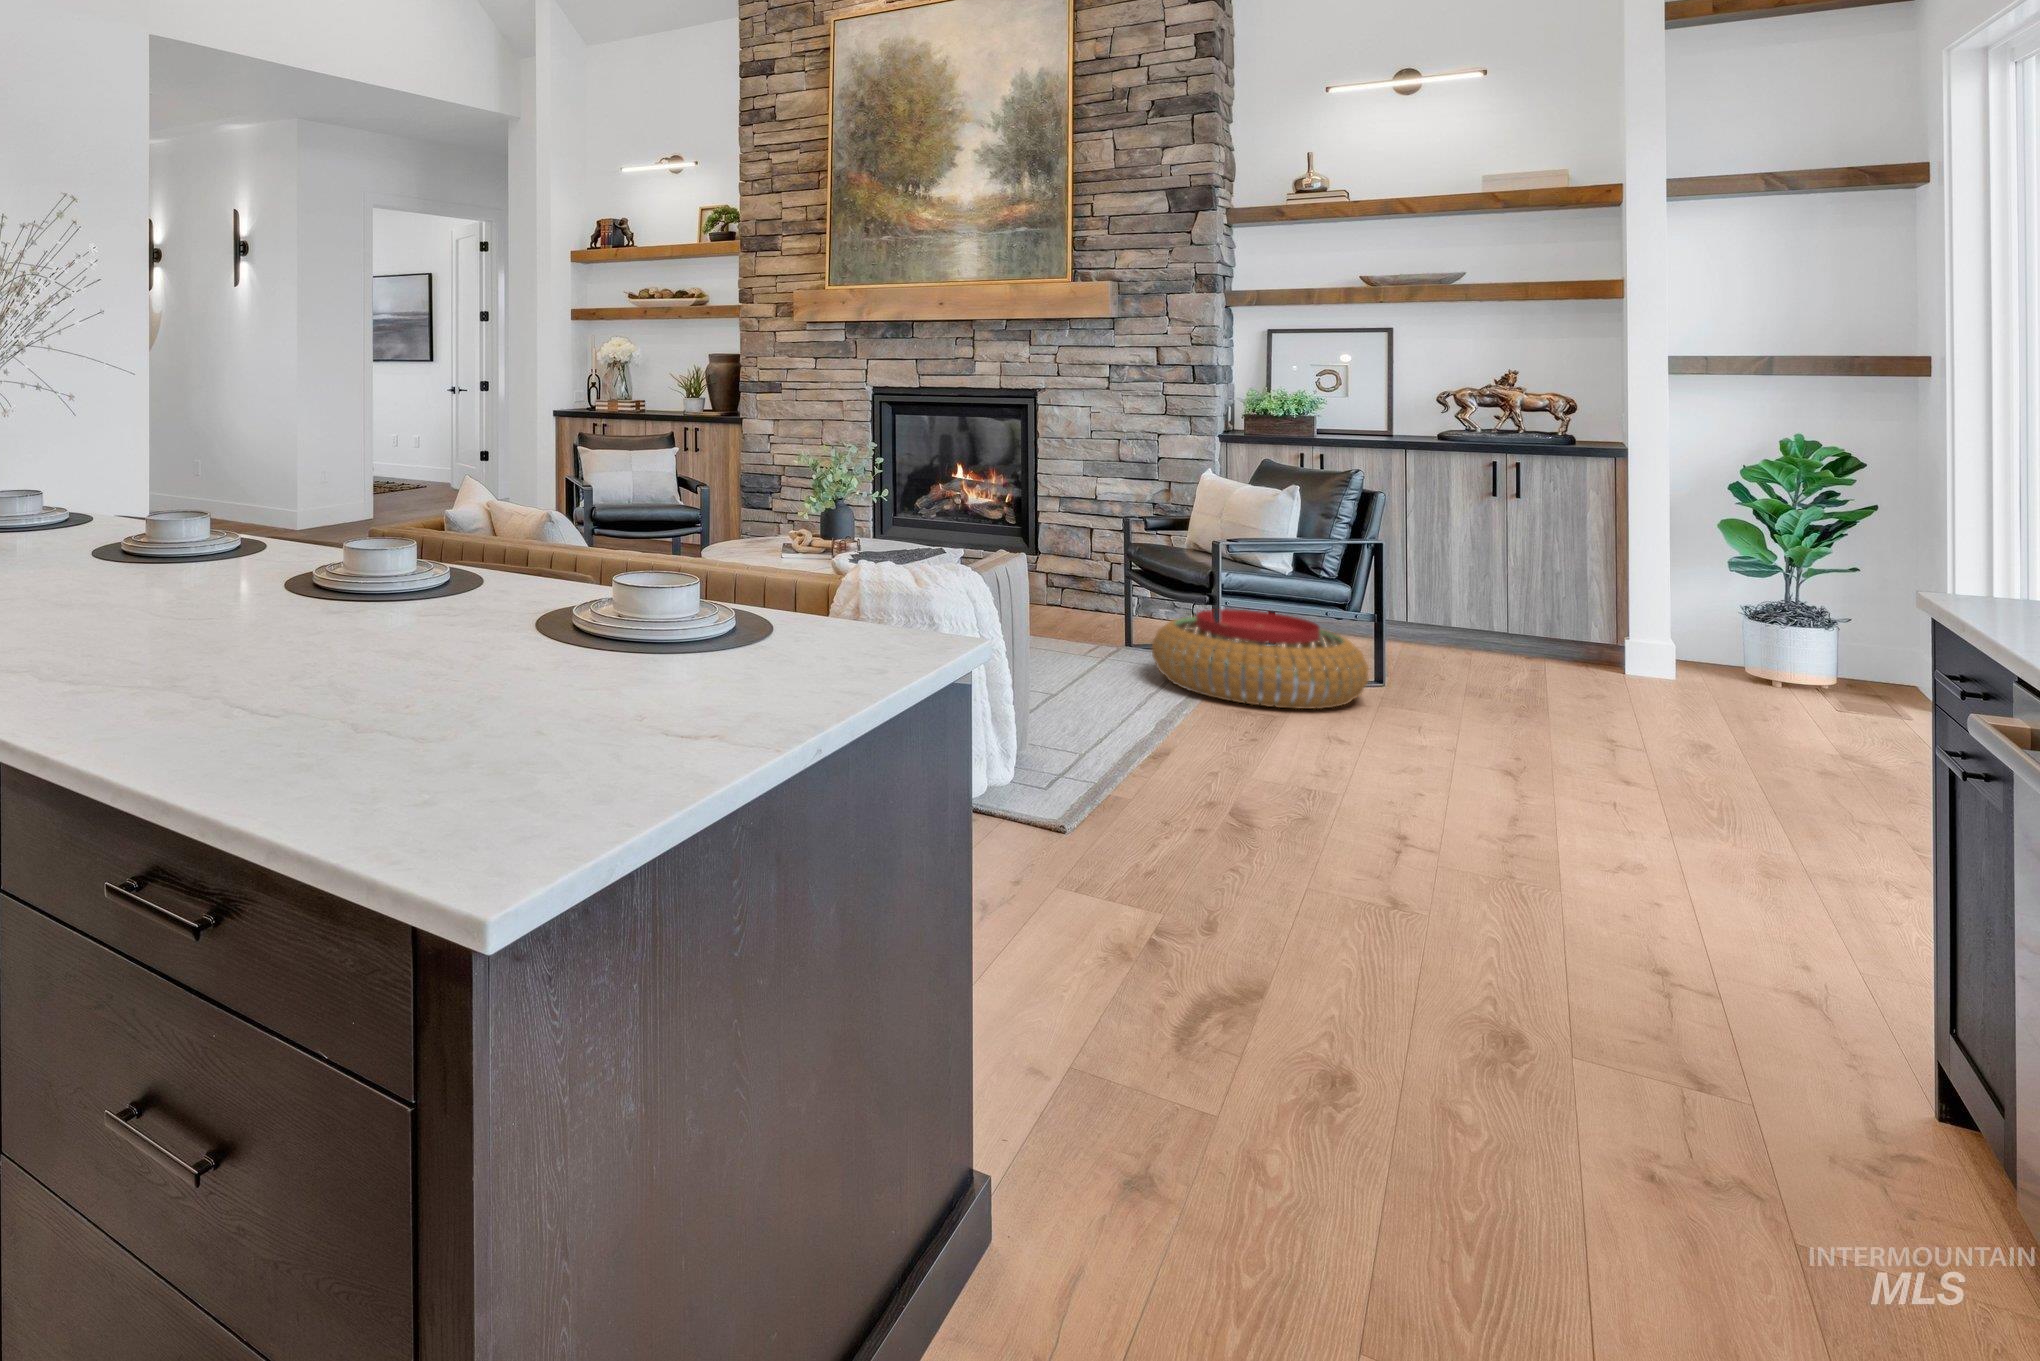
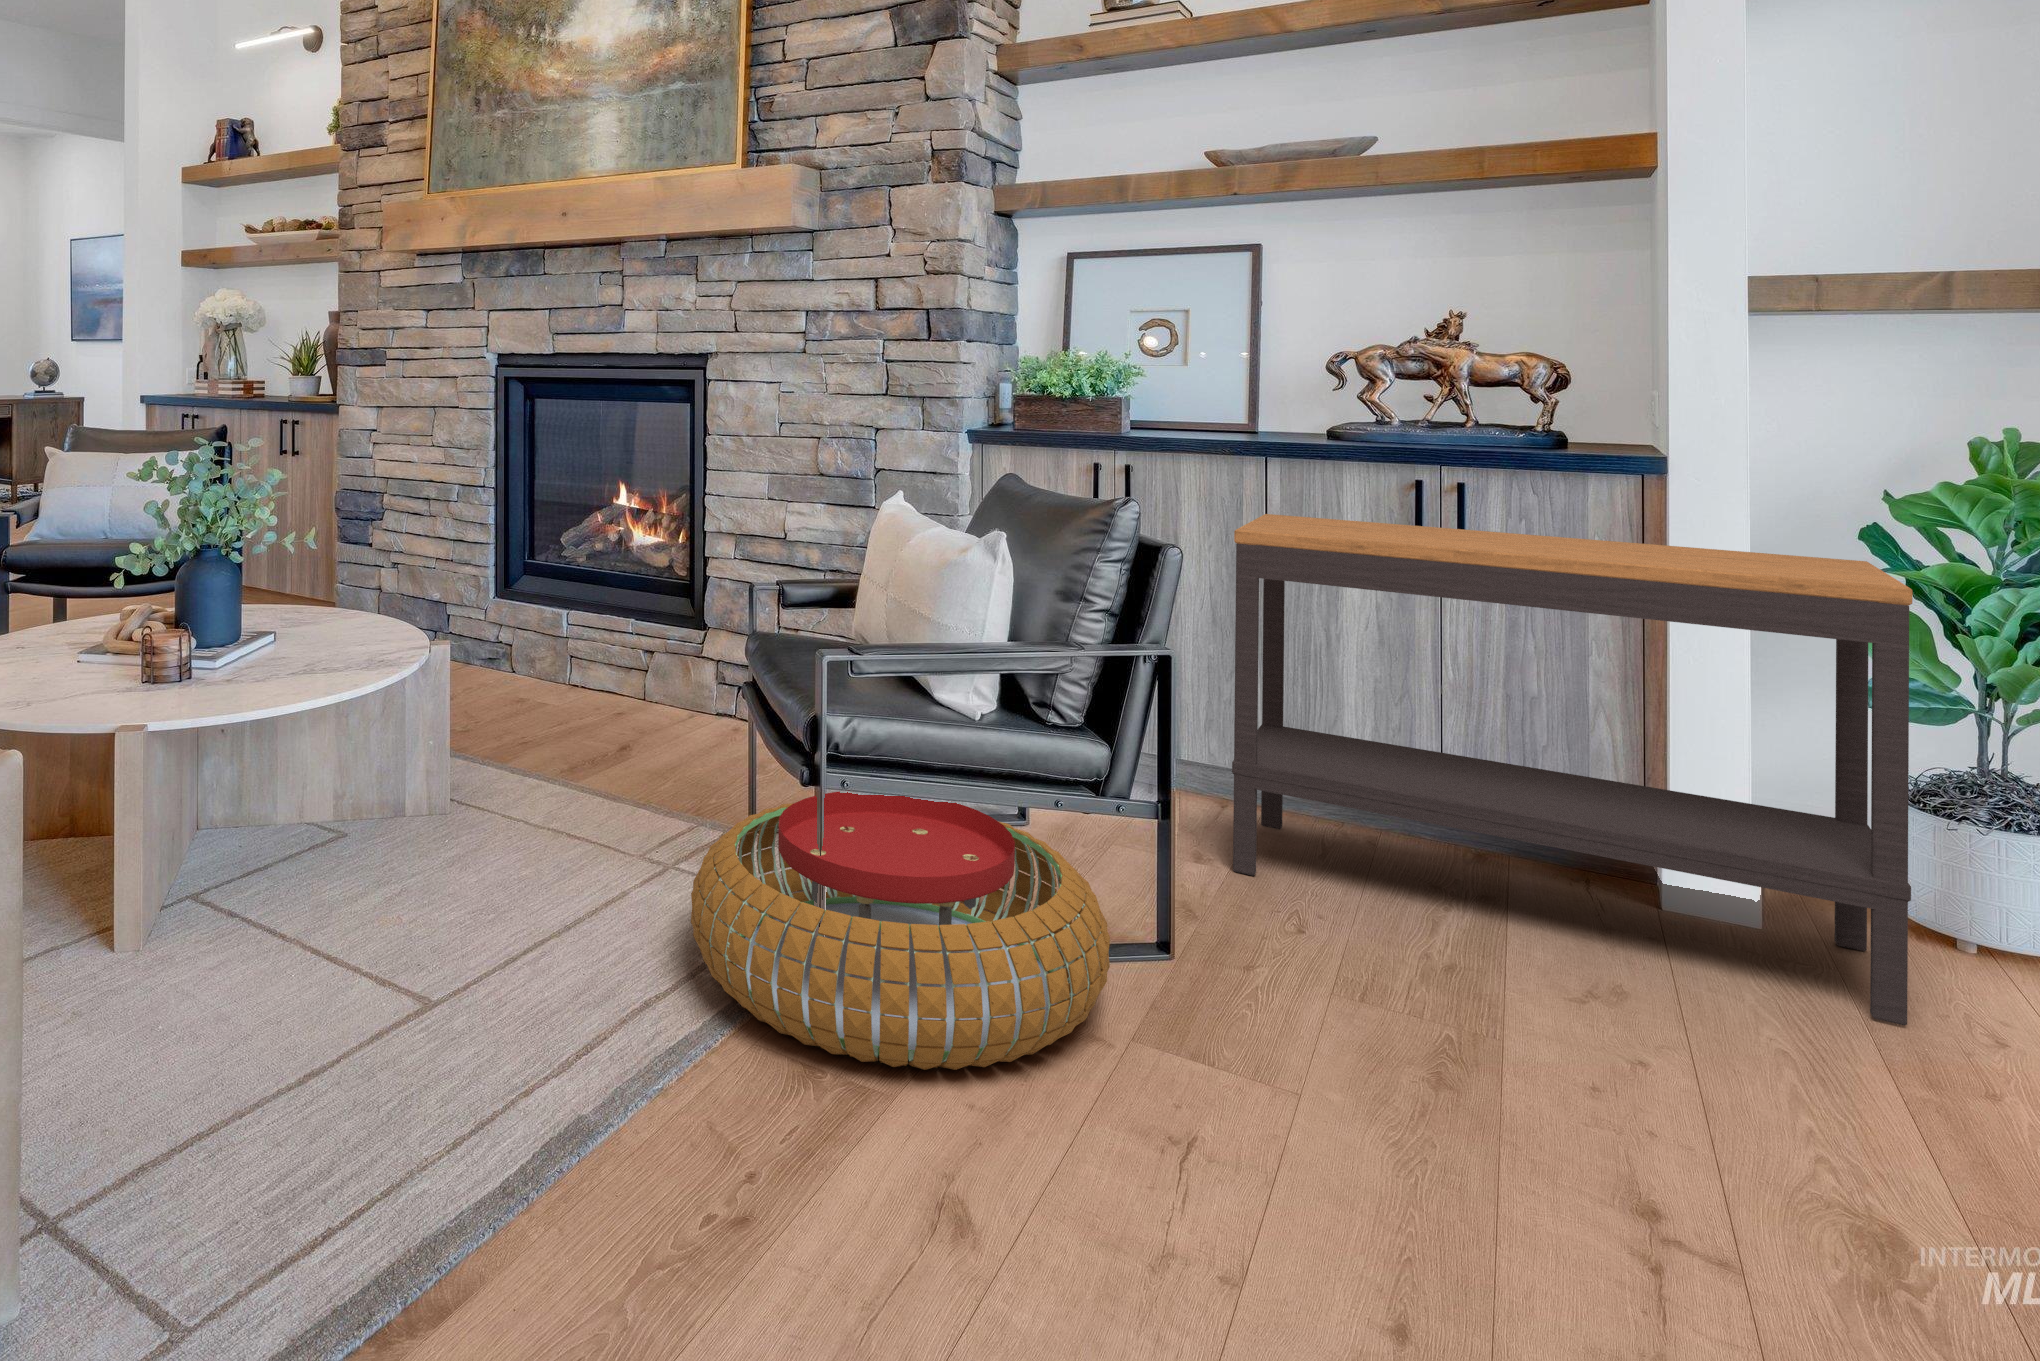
console table: none [1398,481,1742,707] -> present [1232,514,1913,1025]

